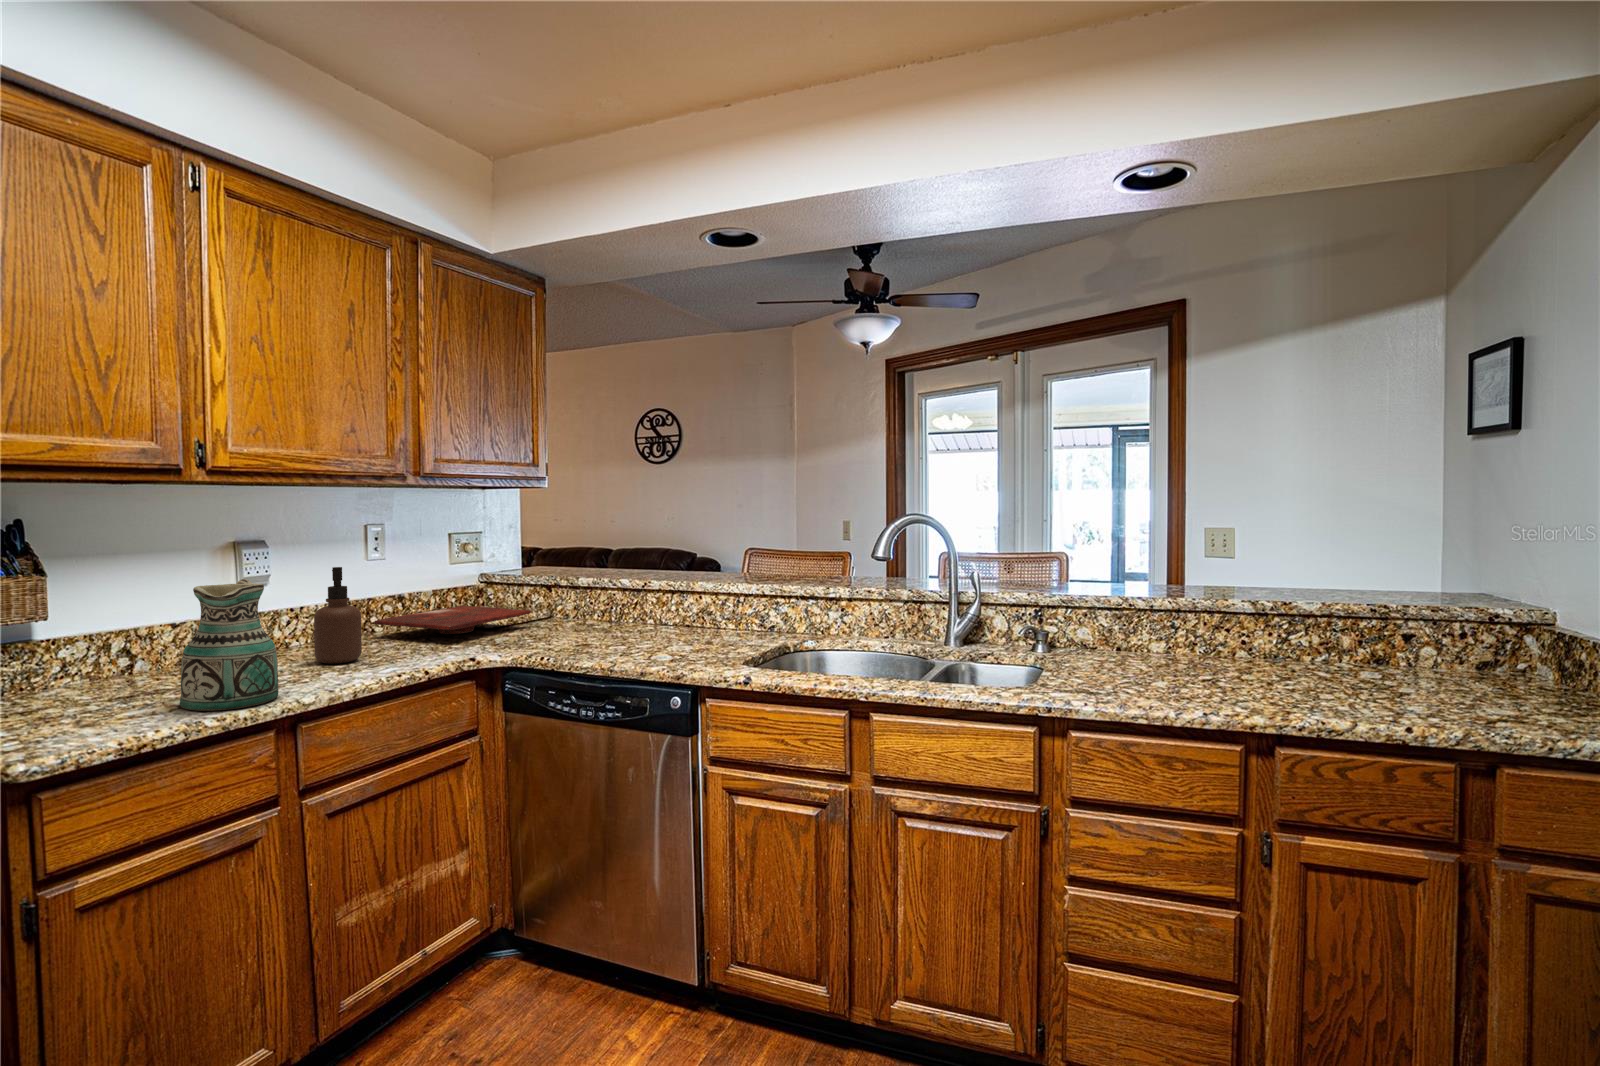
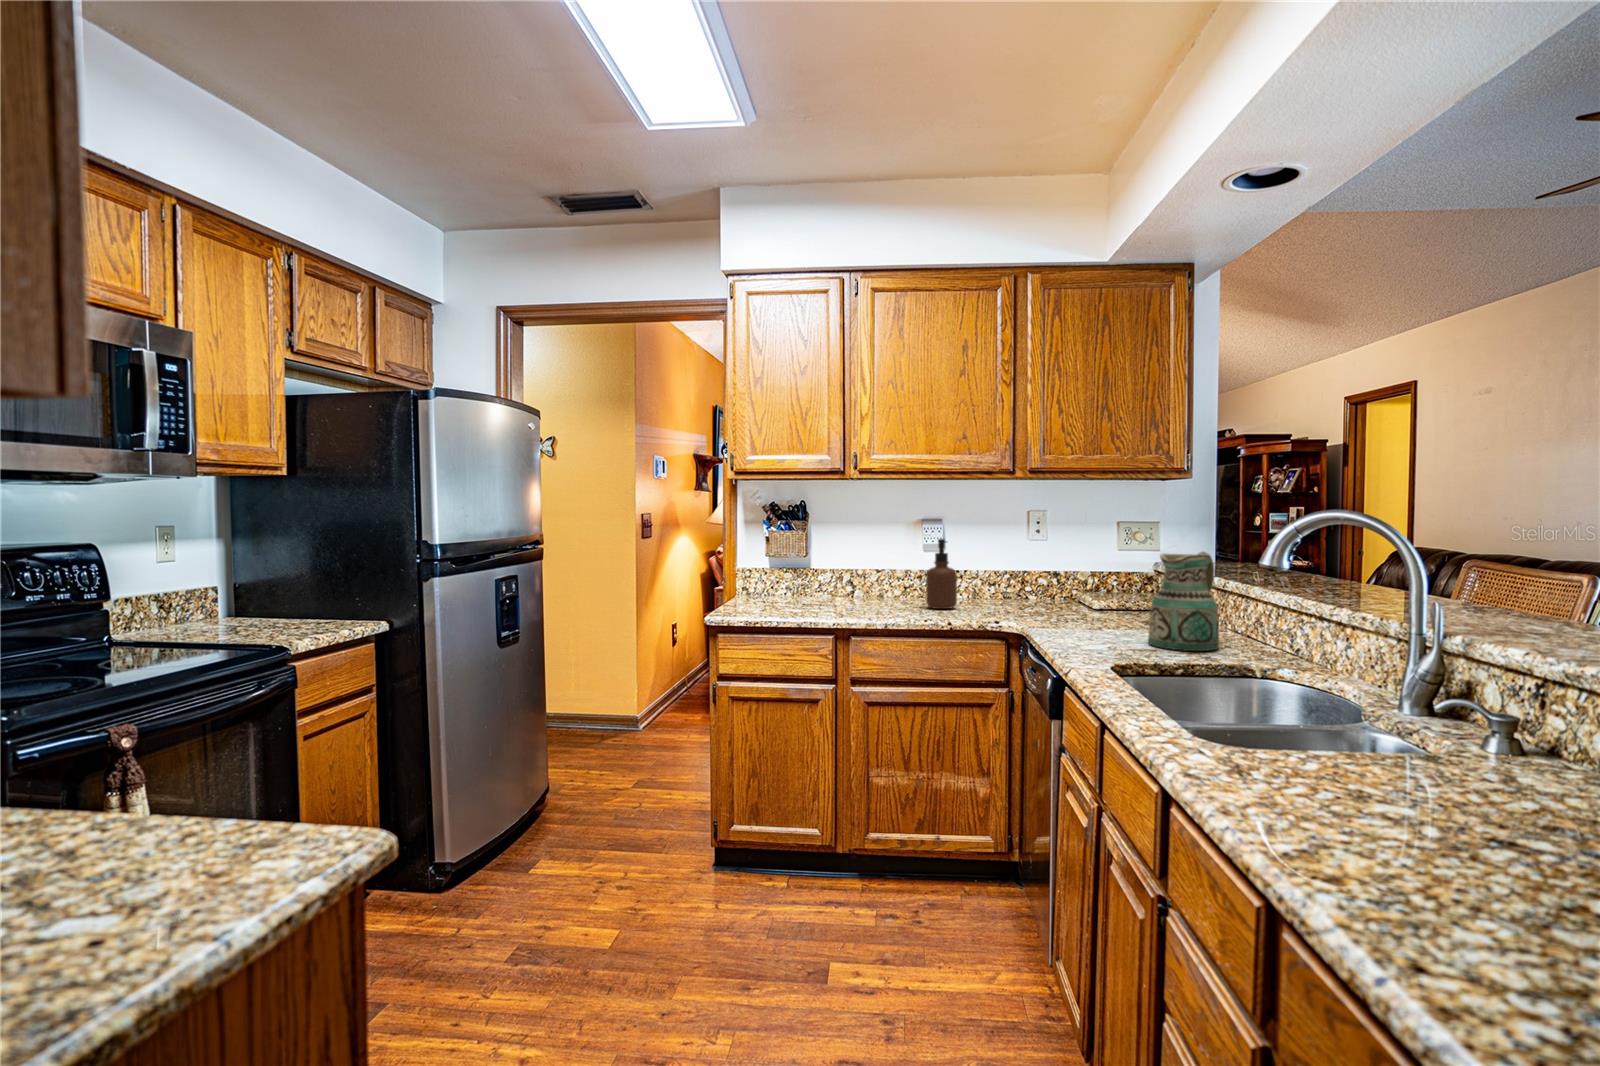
ceramic pitcher: present [180,579,279,711] -> present [1148,552,1219,651]
cutting board: present [375,606,531,634] -> none [1016,588,1149,608]

